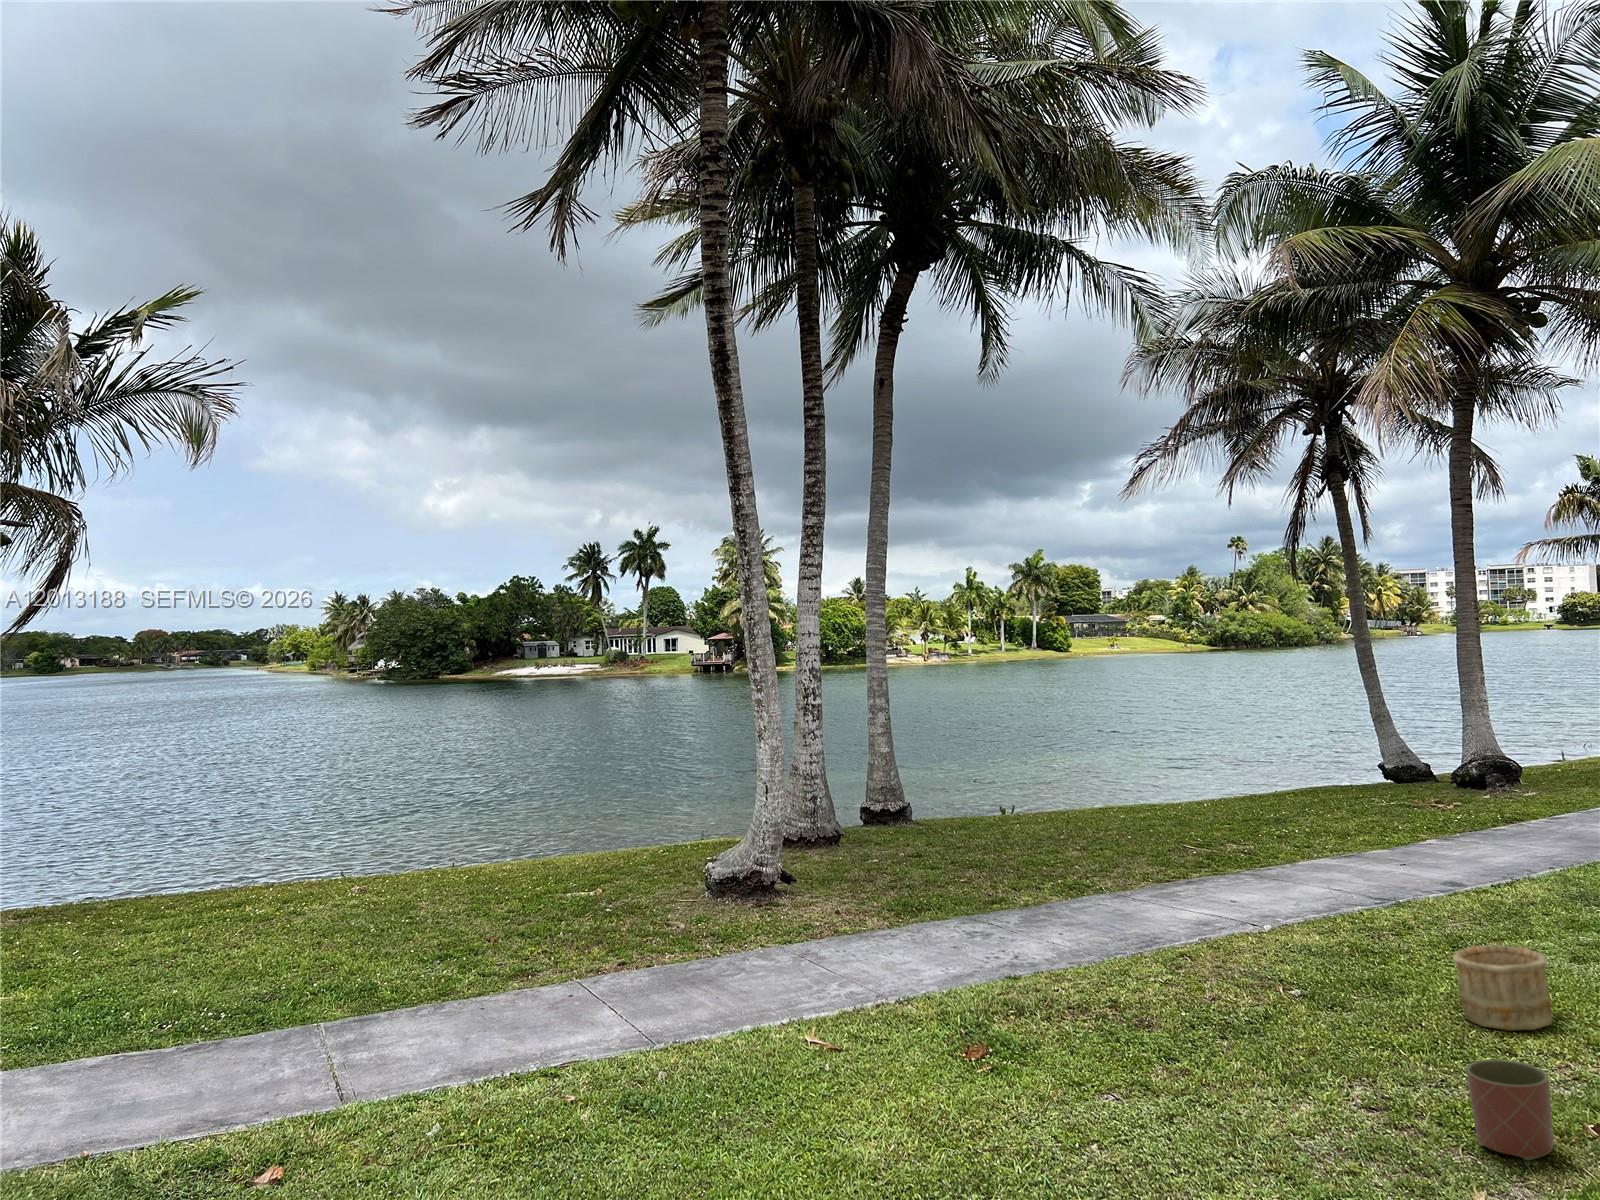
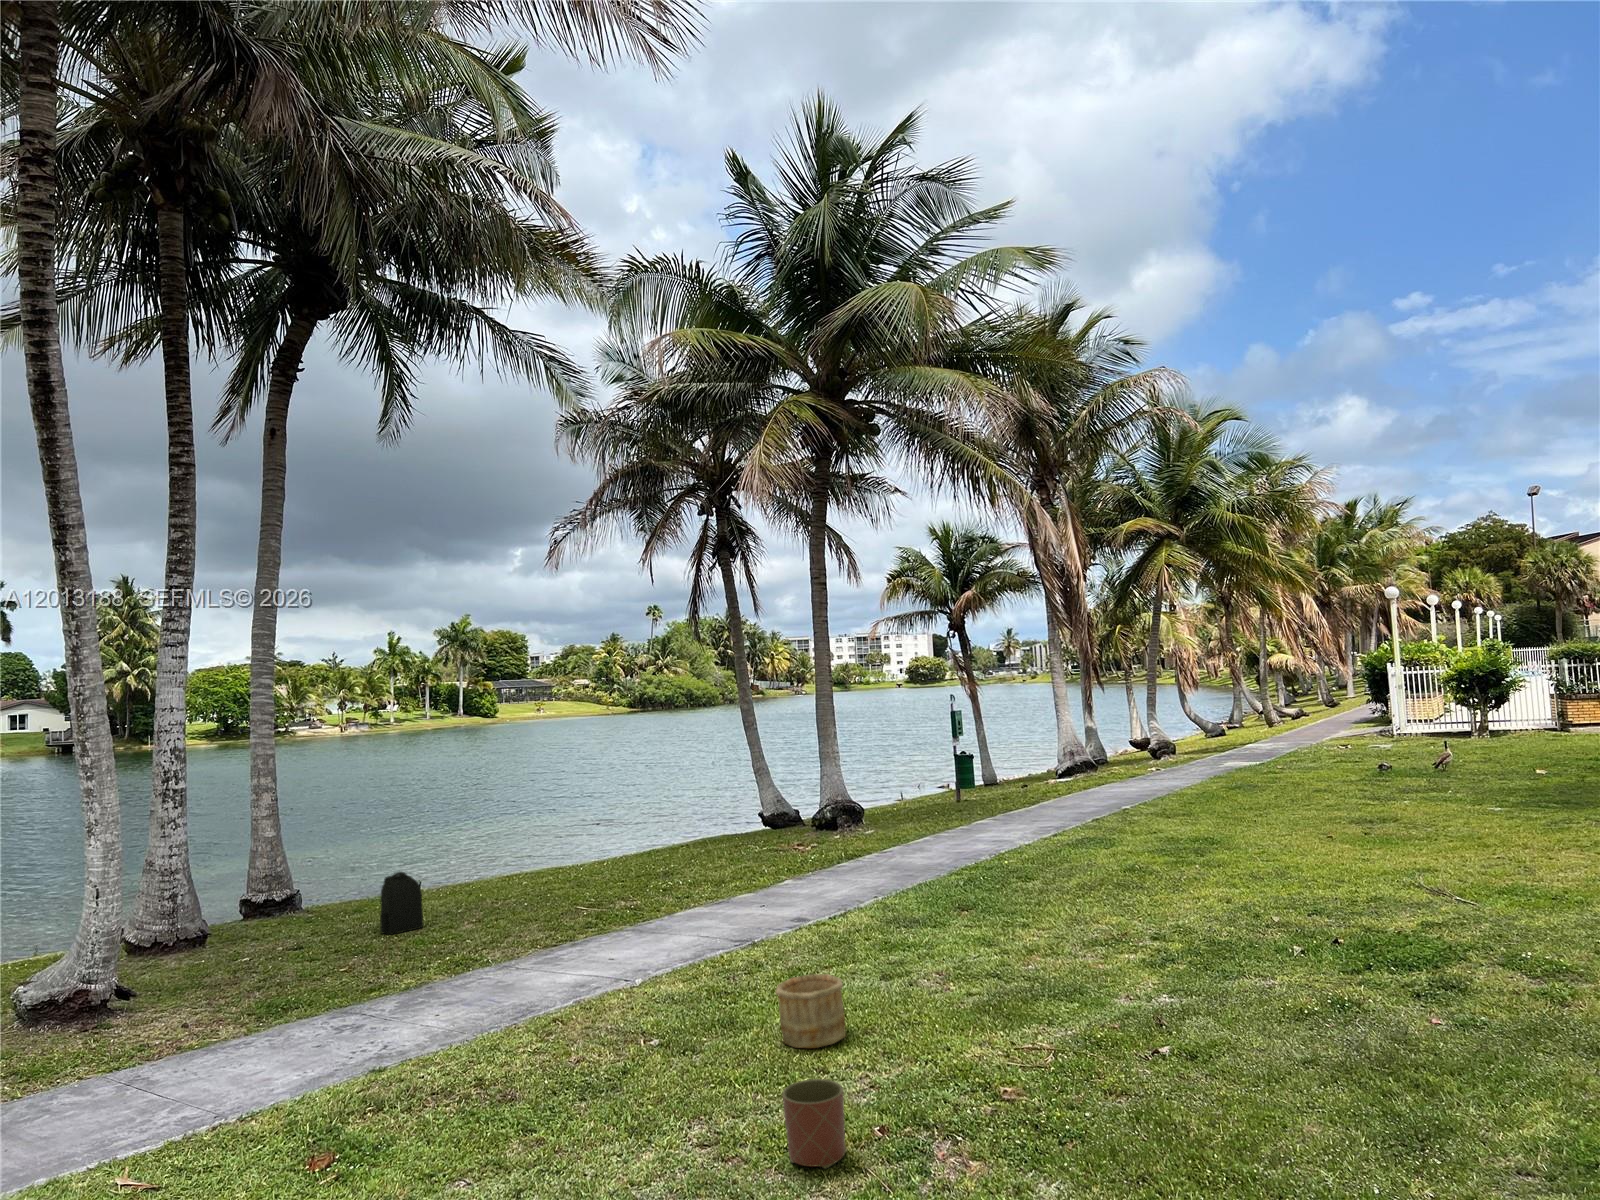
backpack: none [991,791,1034,852] -> present [380,872,424,934]

